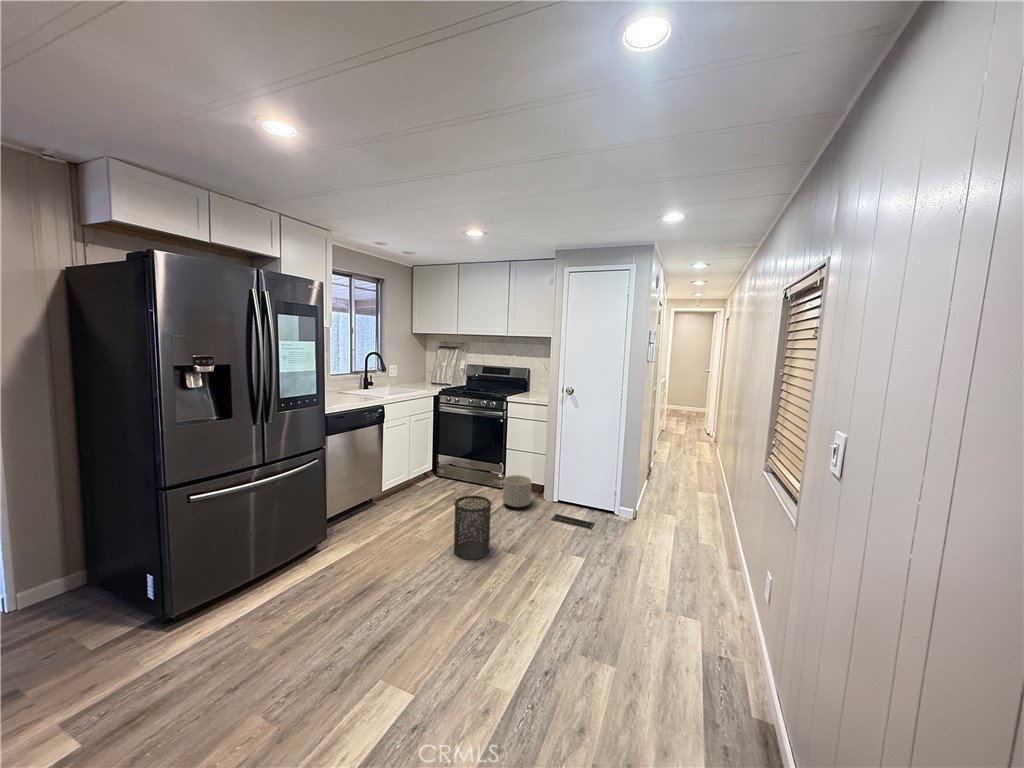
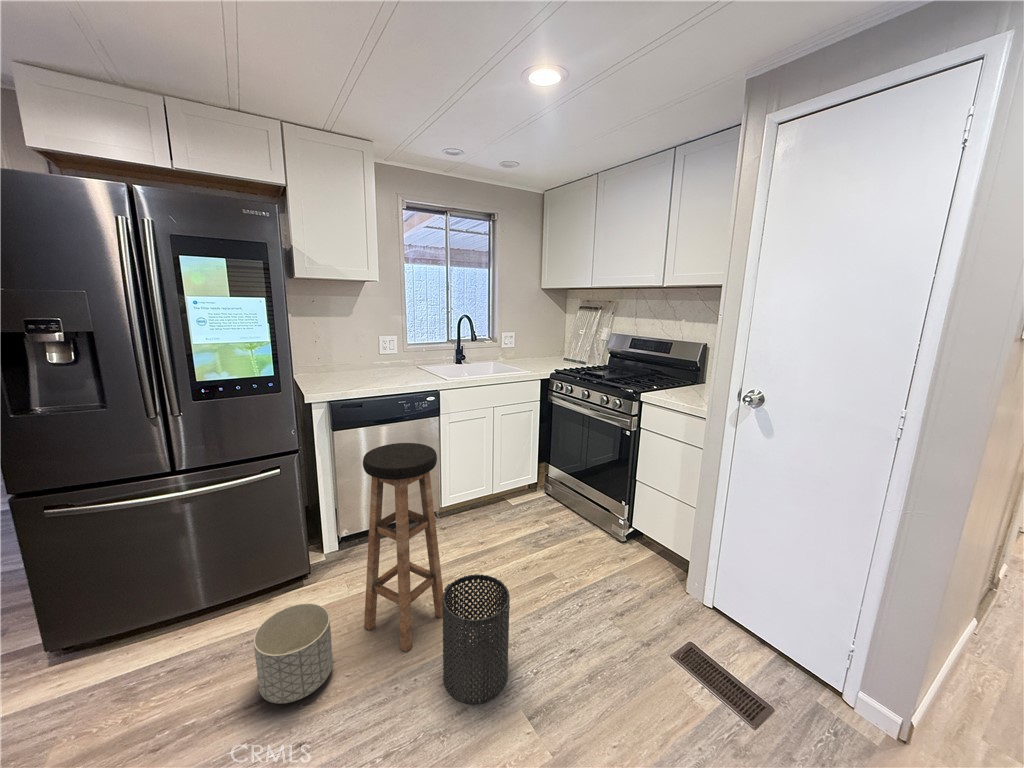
bar stool: none [389,431,435,555] -> present [363,443,443,652]
planter: present [503,475,531,508] -> present [254,603,333,704]

